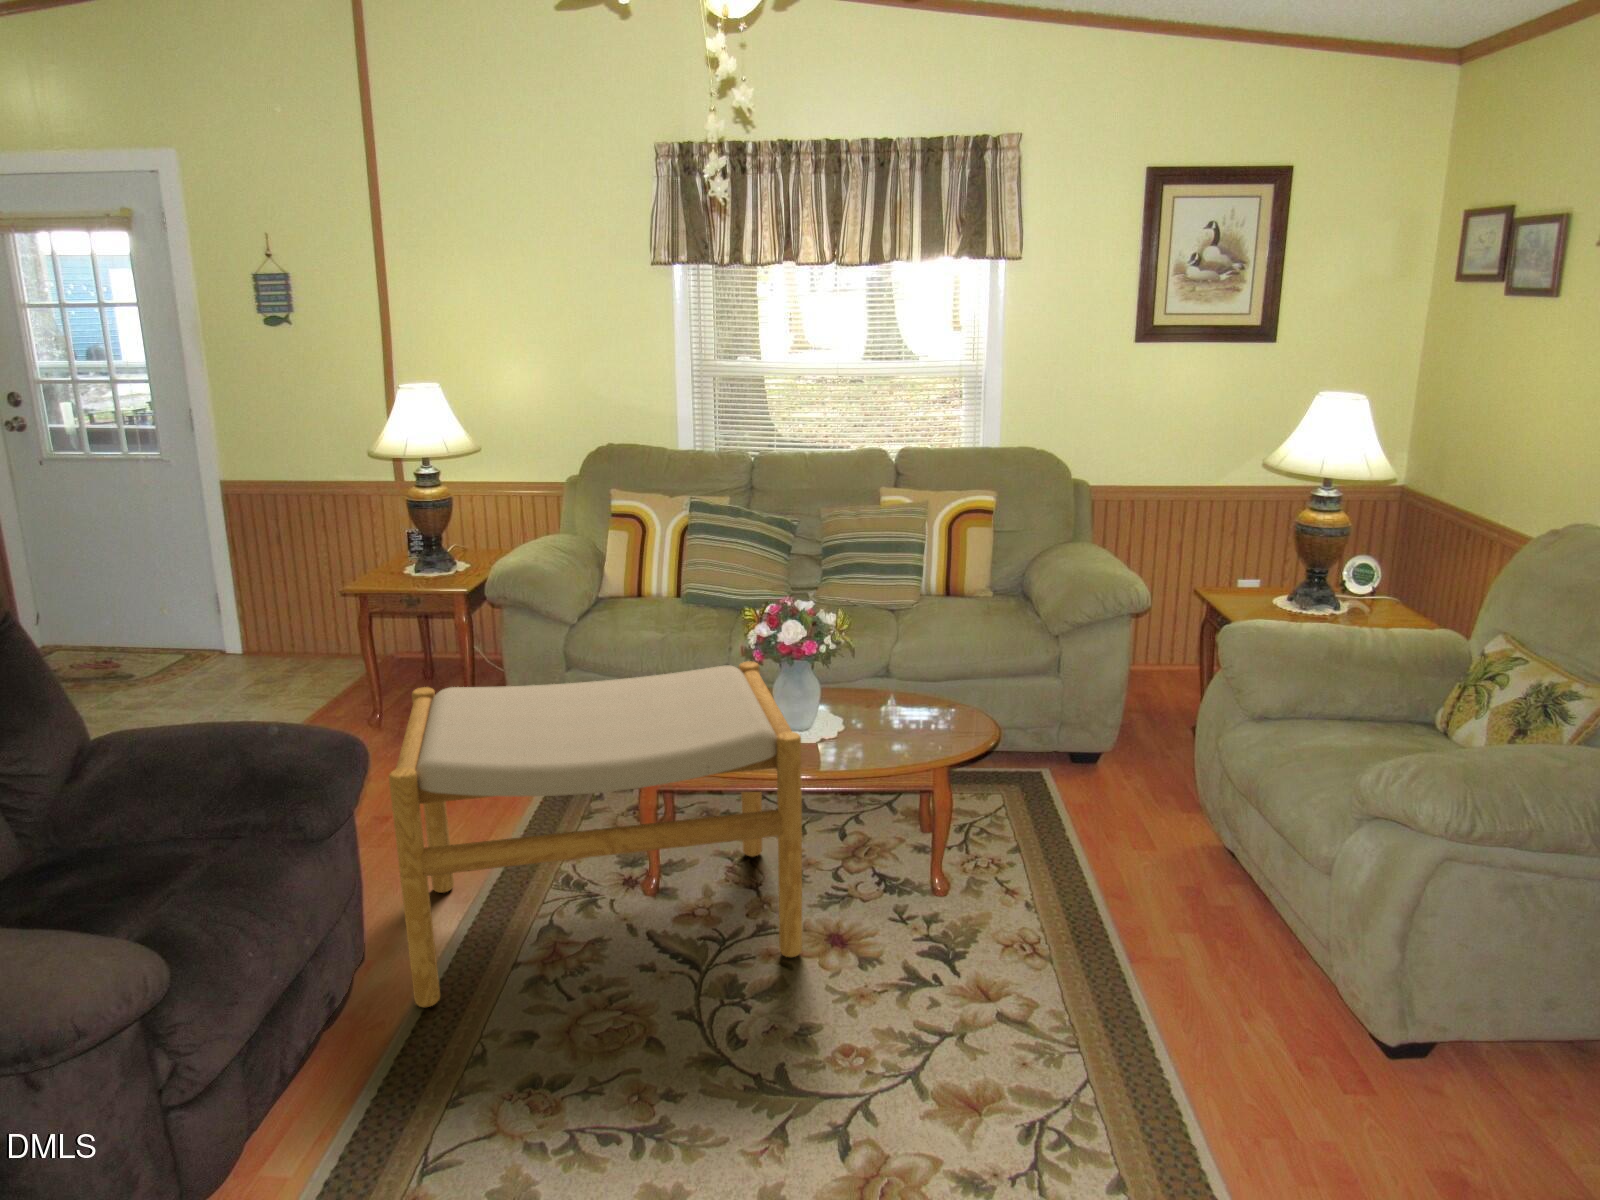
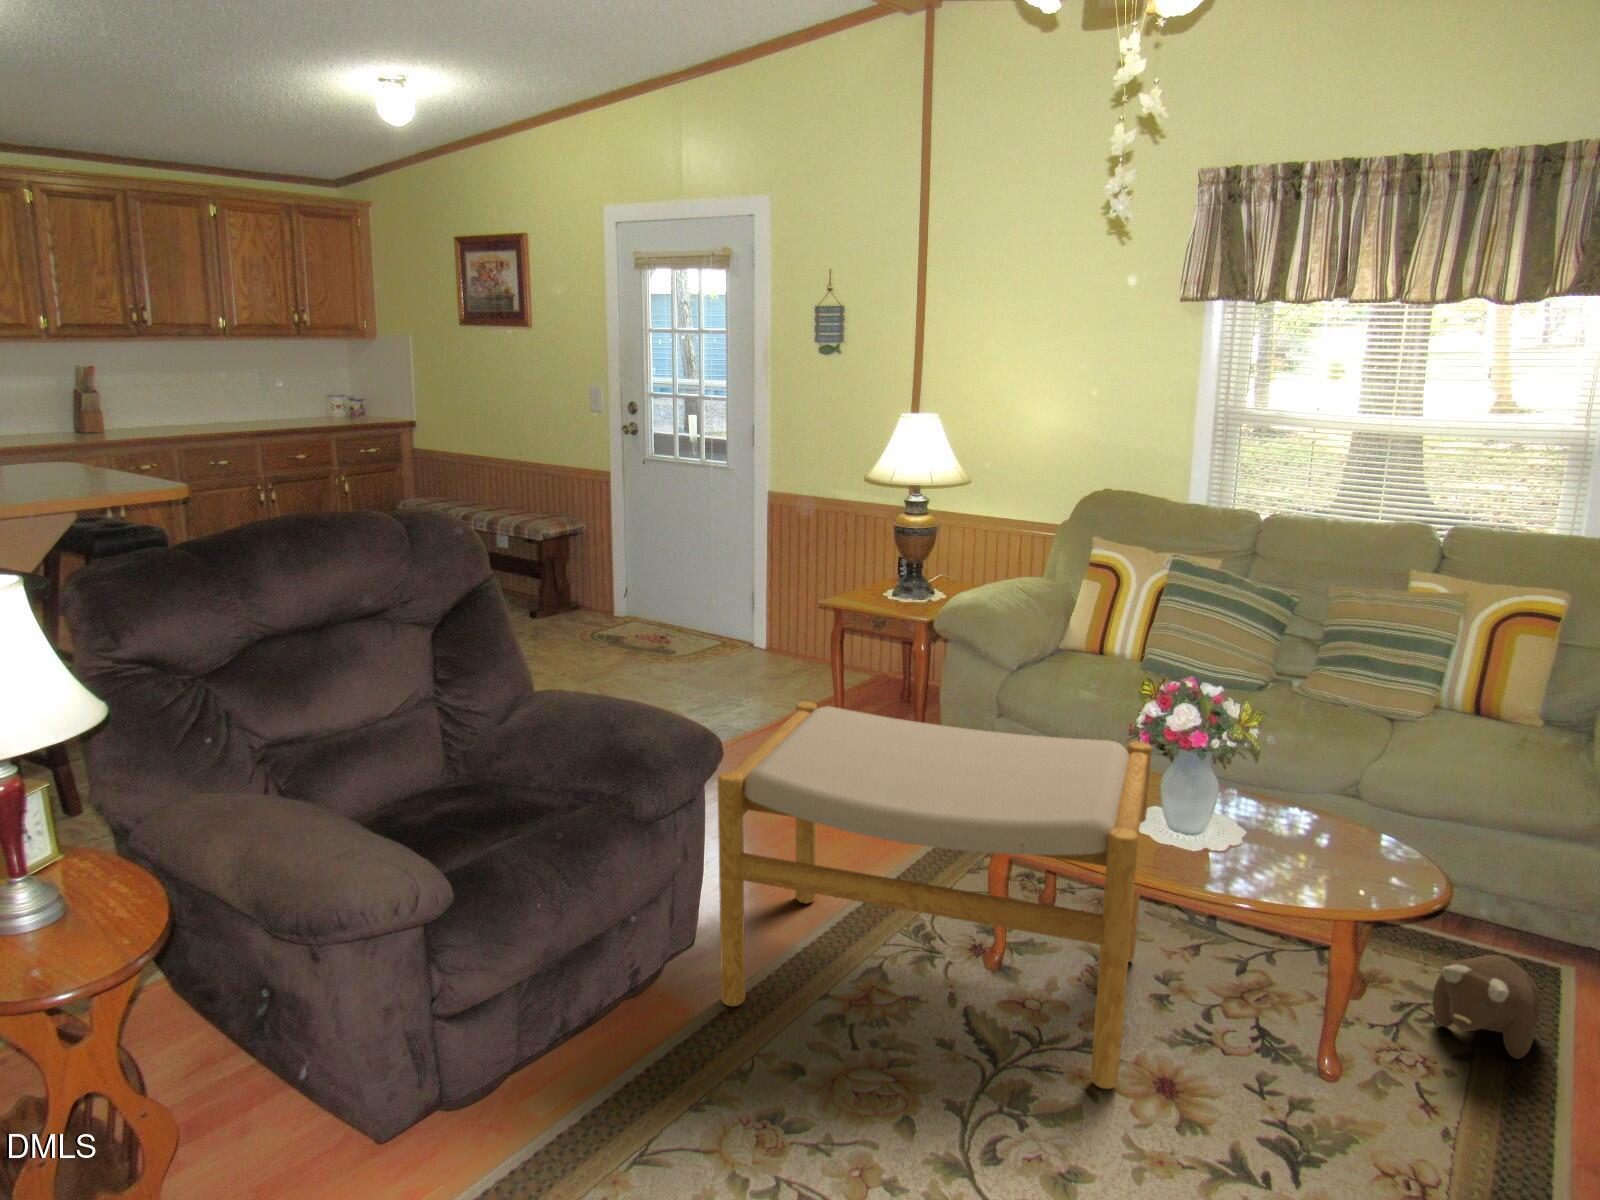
plush toy: none [982,769,1052,840] -> present [1432,955,1541,1059]

